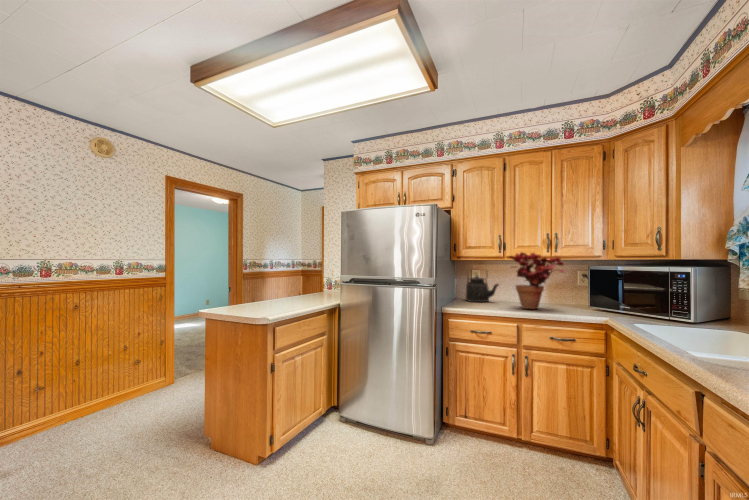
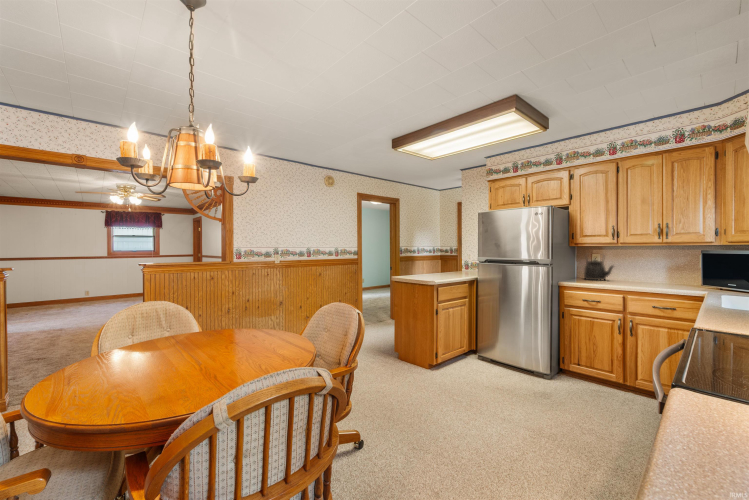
potted plant: present [510,252,563,309] -> none [617,240,670,285]

